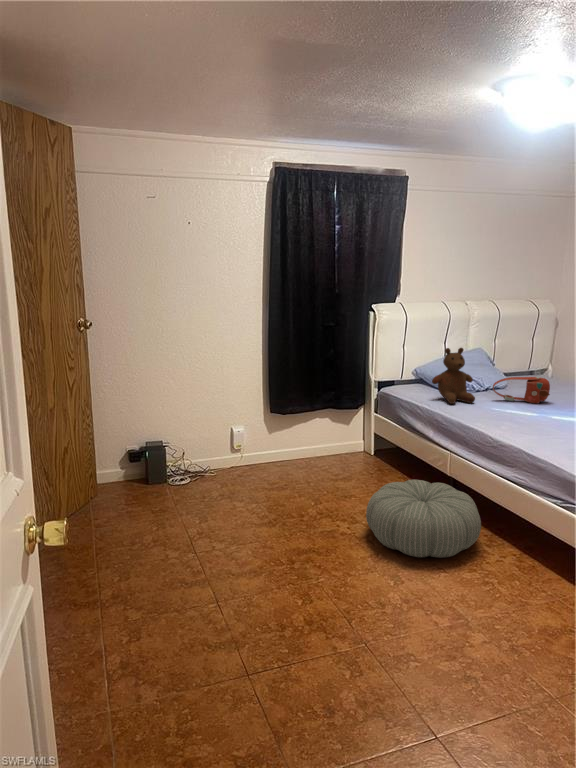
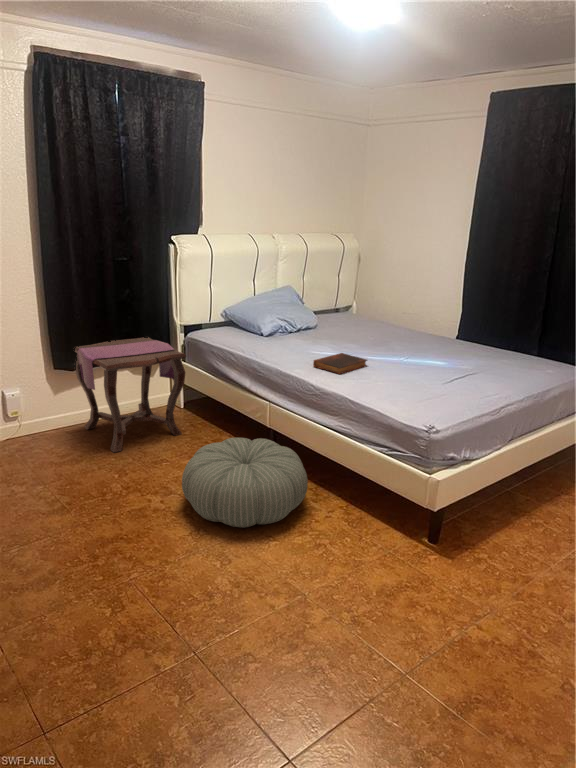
teddy bear: present [432,348,475,404] -> none [244,286,291,349]
handbag: present [493,377,550,403] -> none [307,316,363,343]
side table: none [286,390,379,485] -> present [75,338,186,453]
book: none [494,411,550,429] -> present [313,353,367,374]

